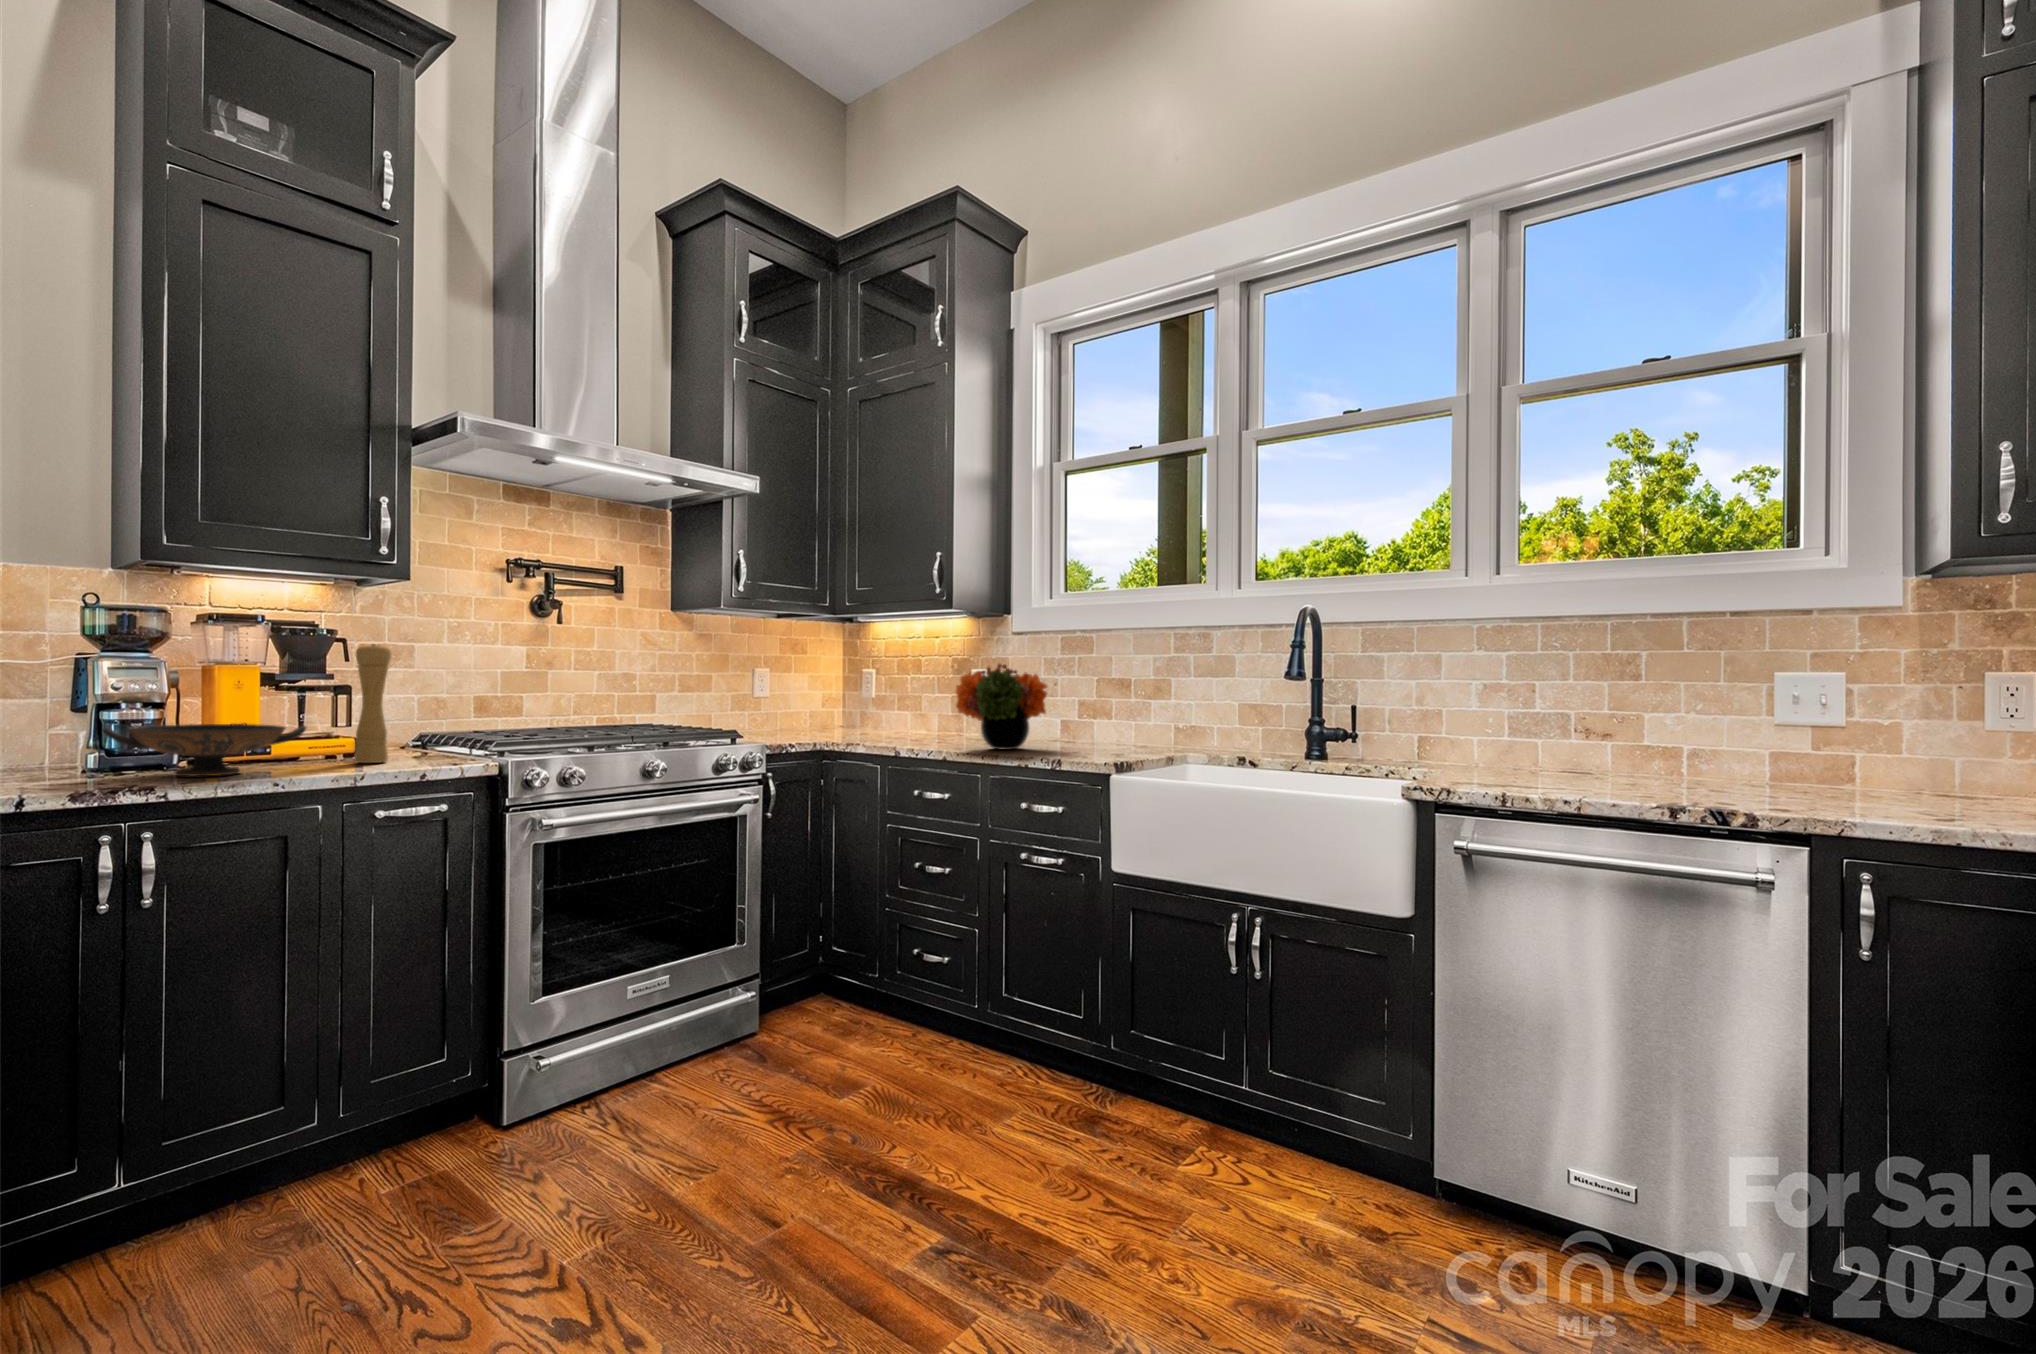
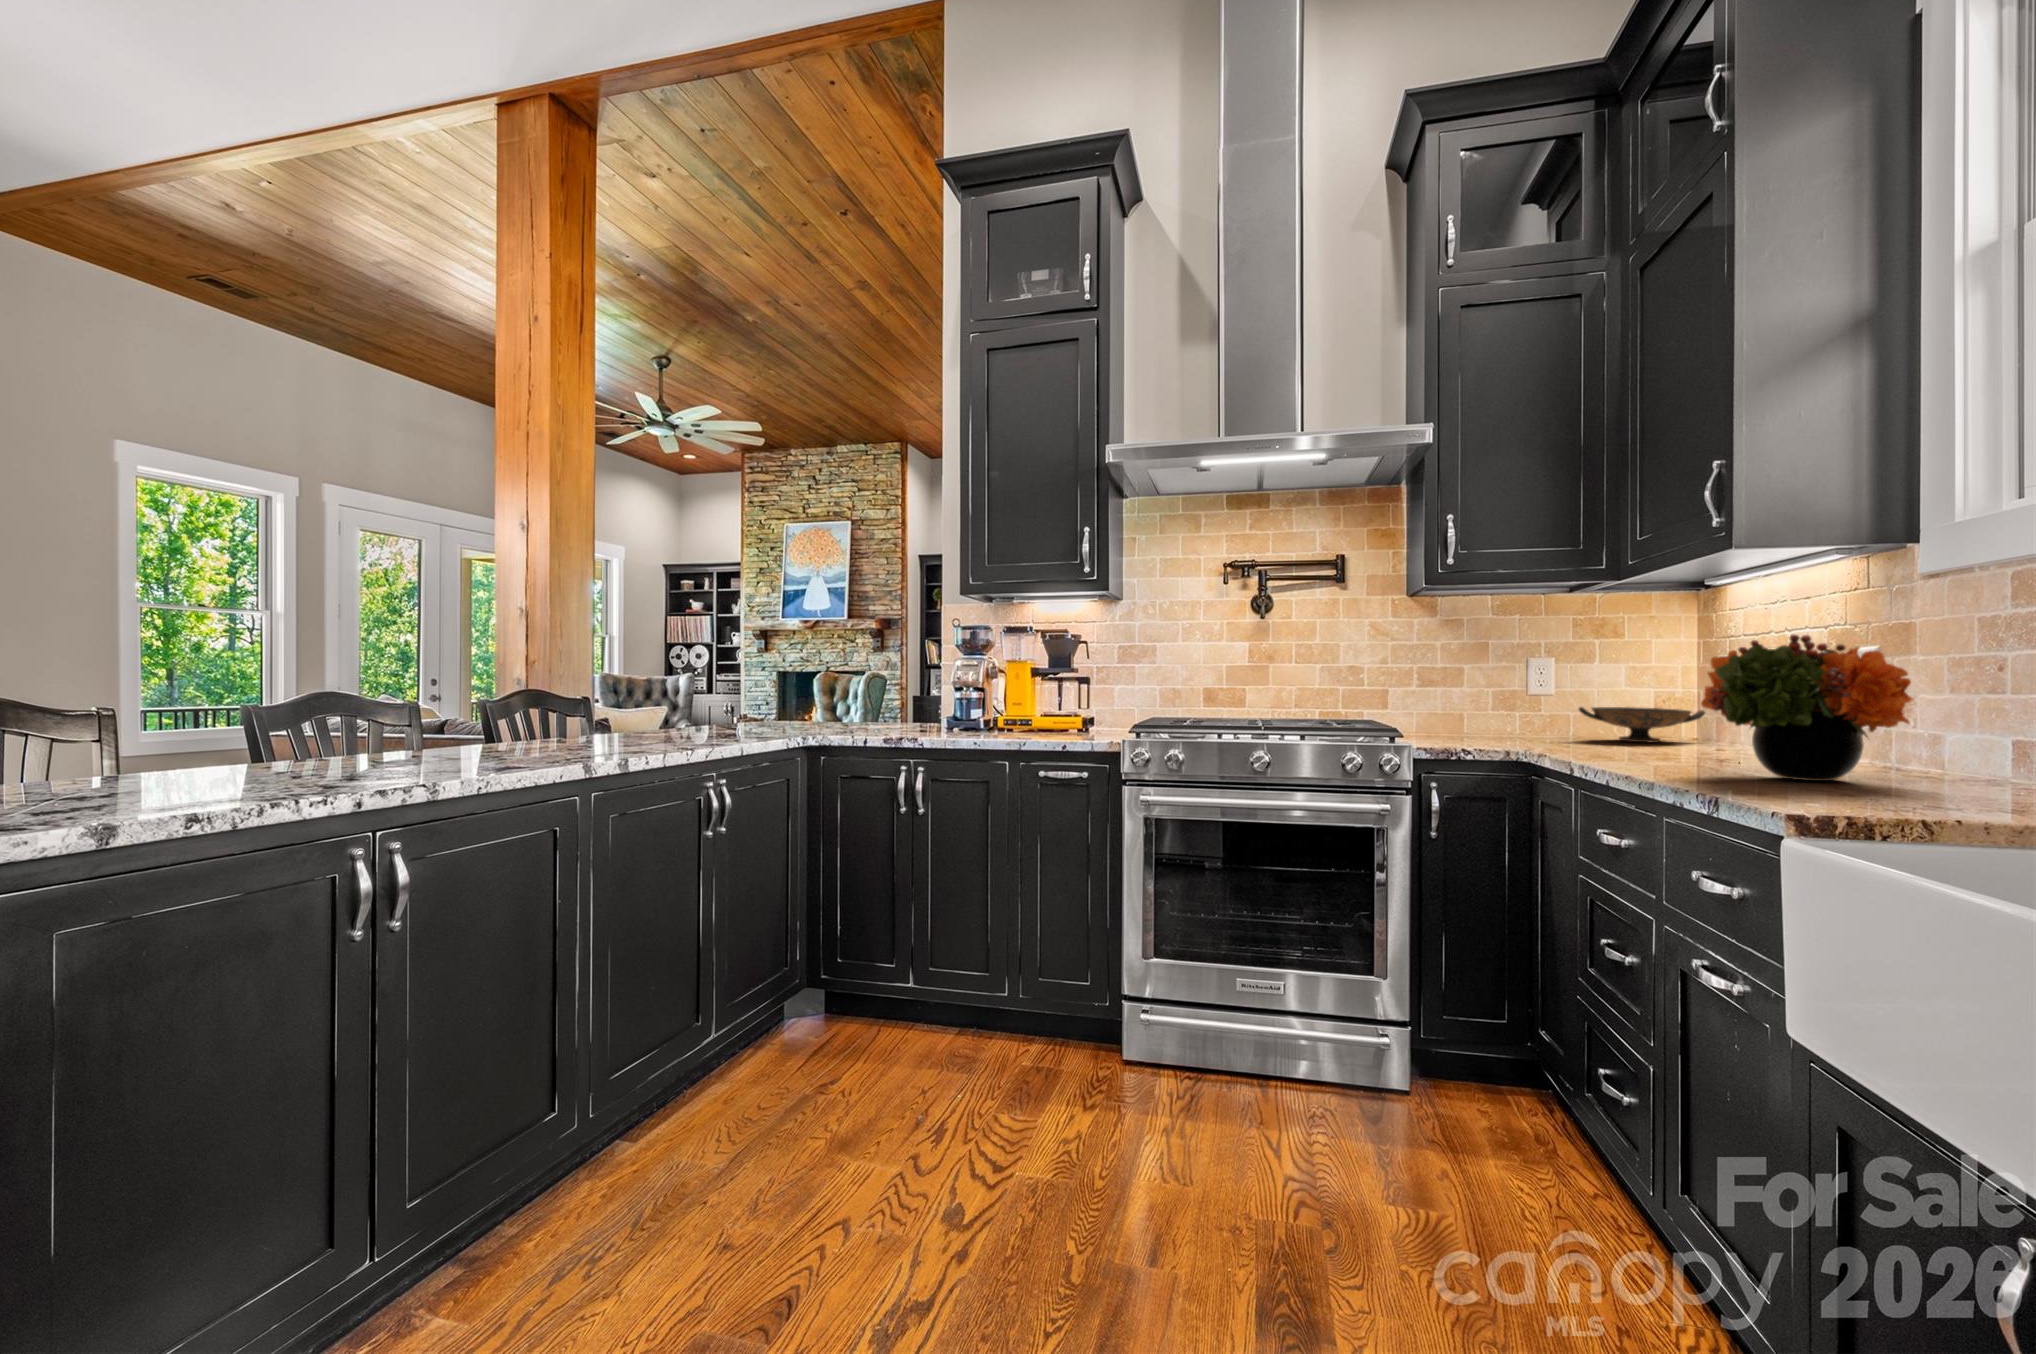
pepper mill: present [354,644,391,763] -> none [1033,643,1056,734]
decorative bowl: present [103,724,306,777] -> present [1579,707,1705,742]

